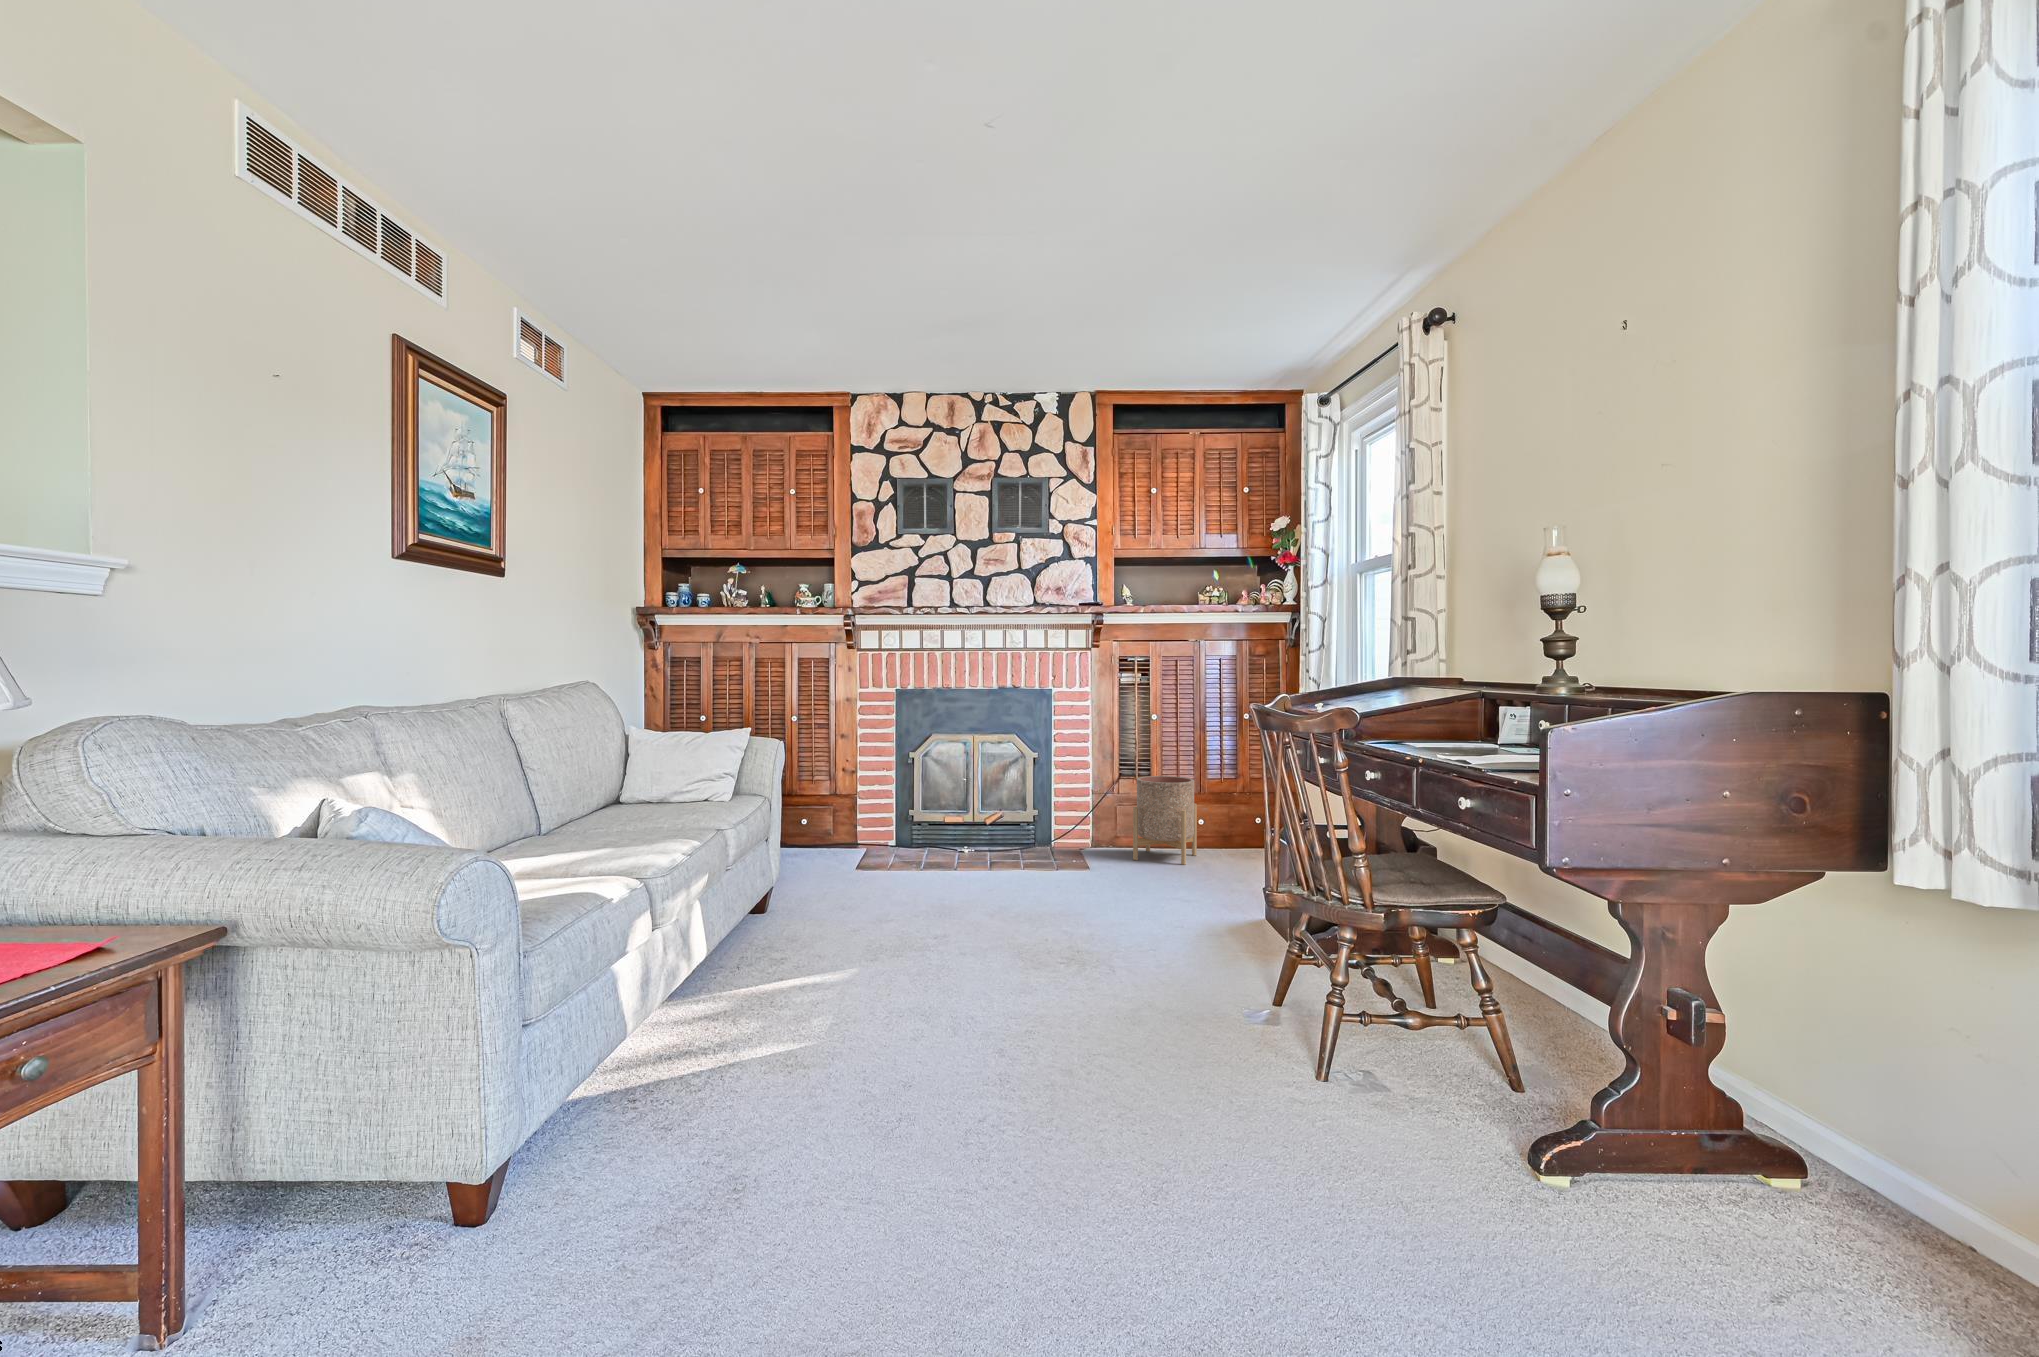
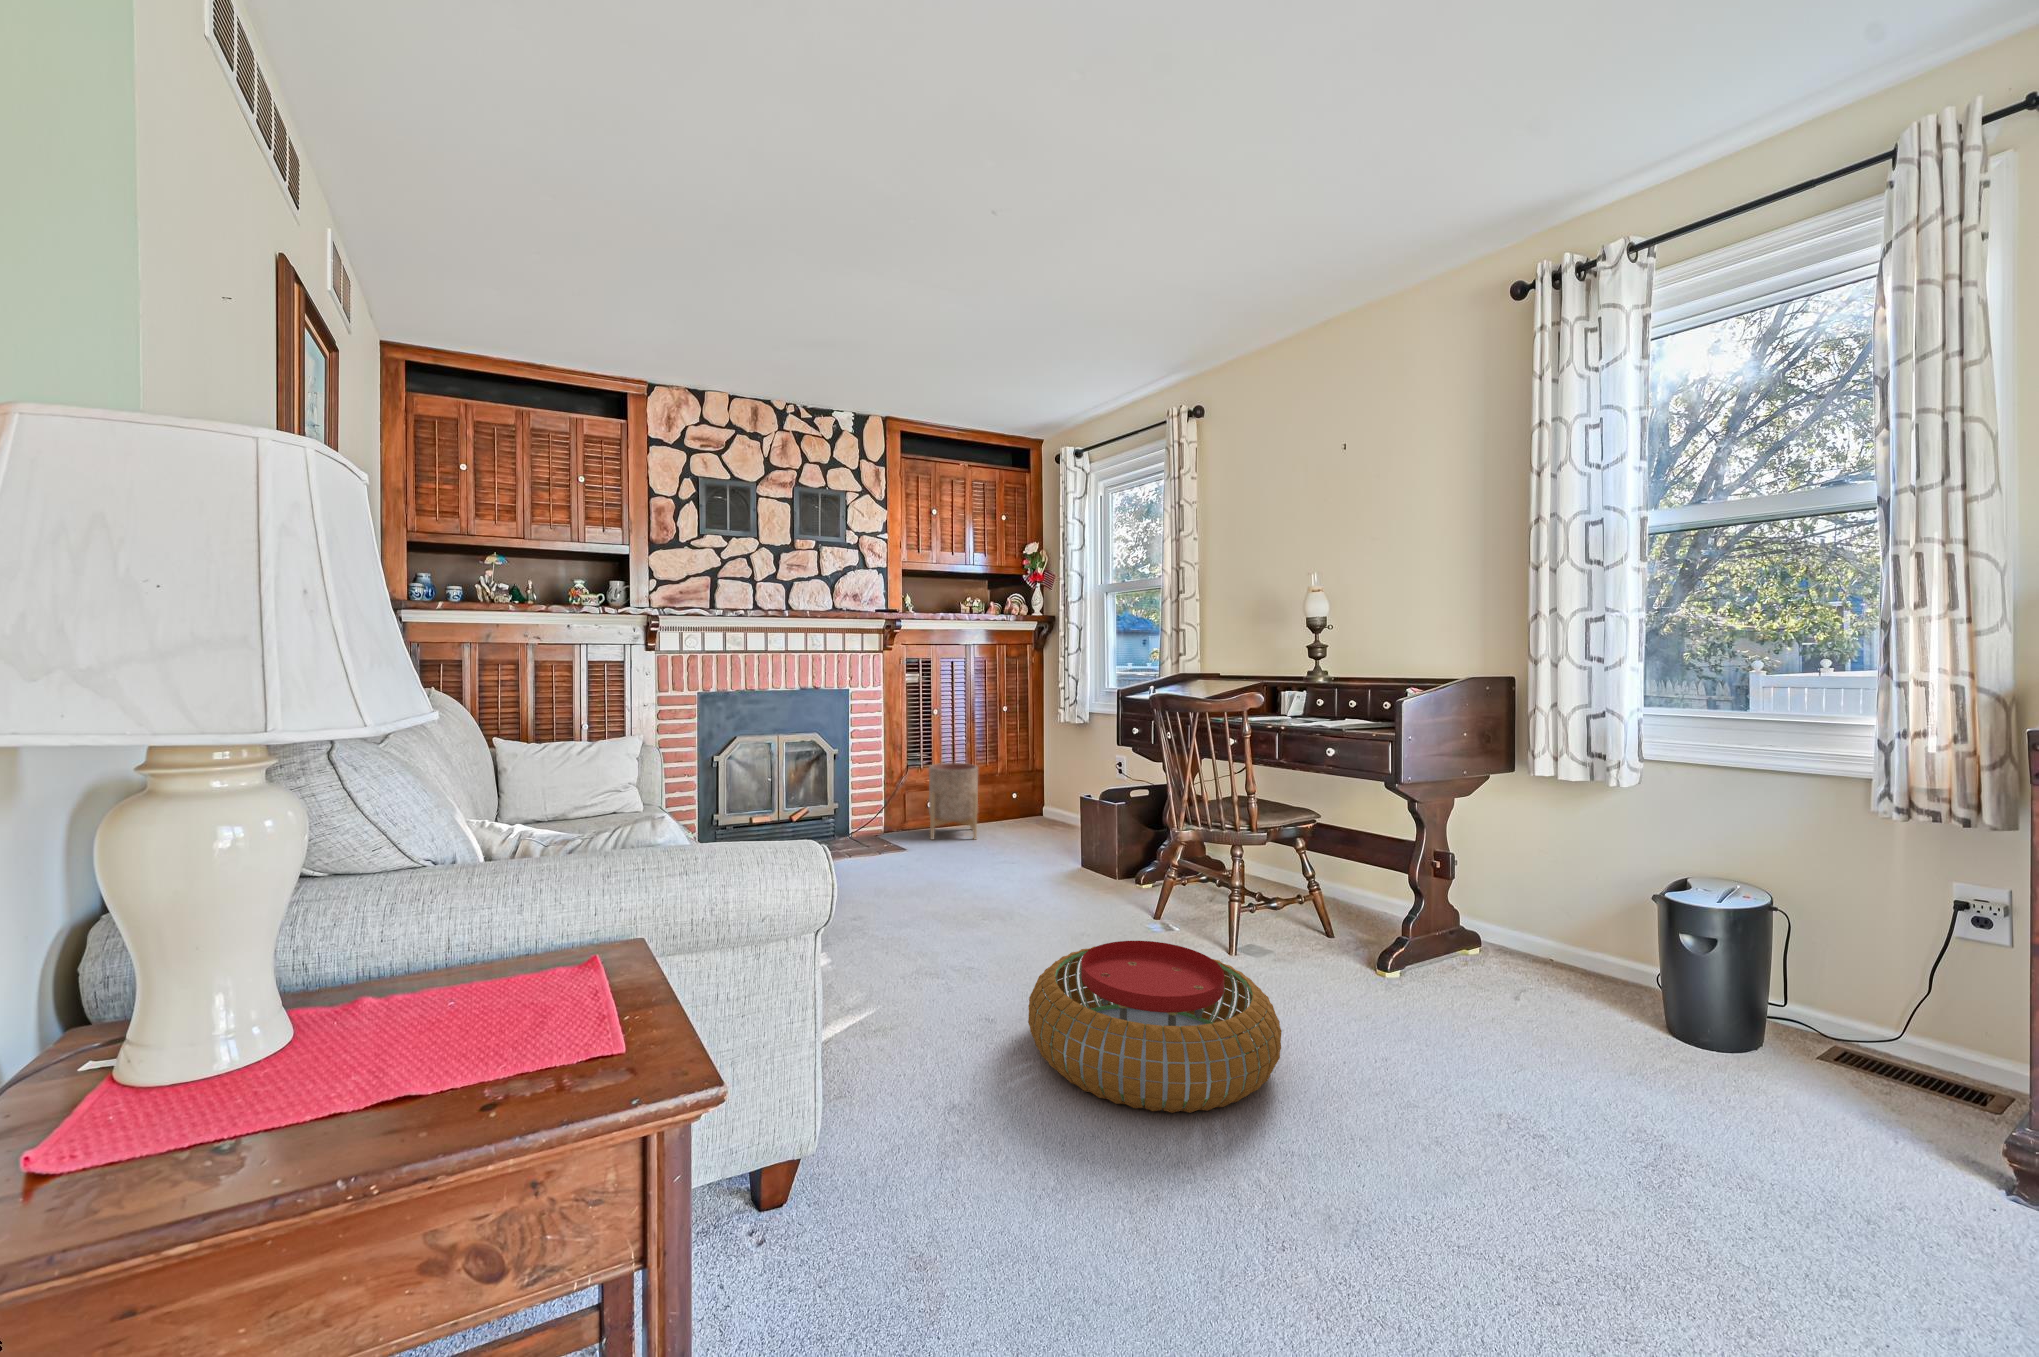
pouf: none [954,948,1232,1126] -> present [1028,941,1282,1113]

